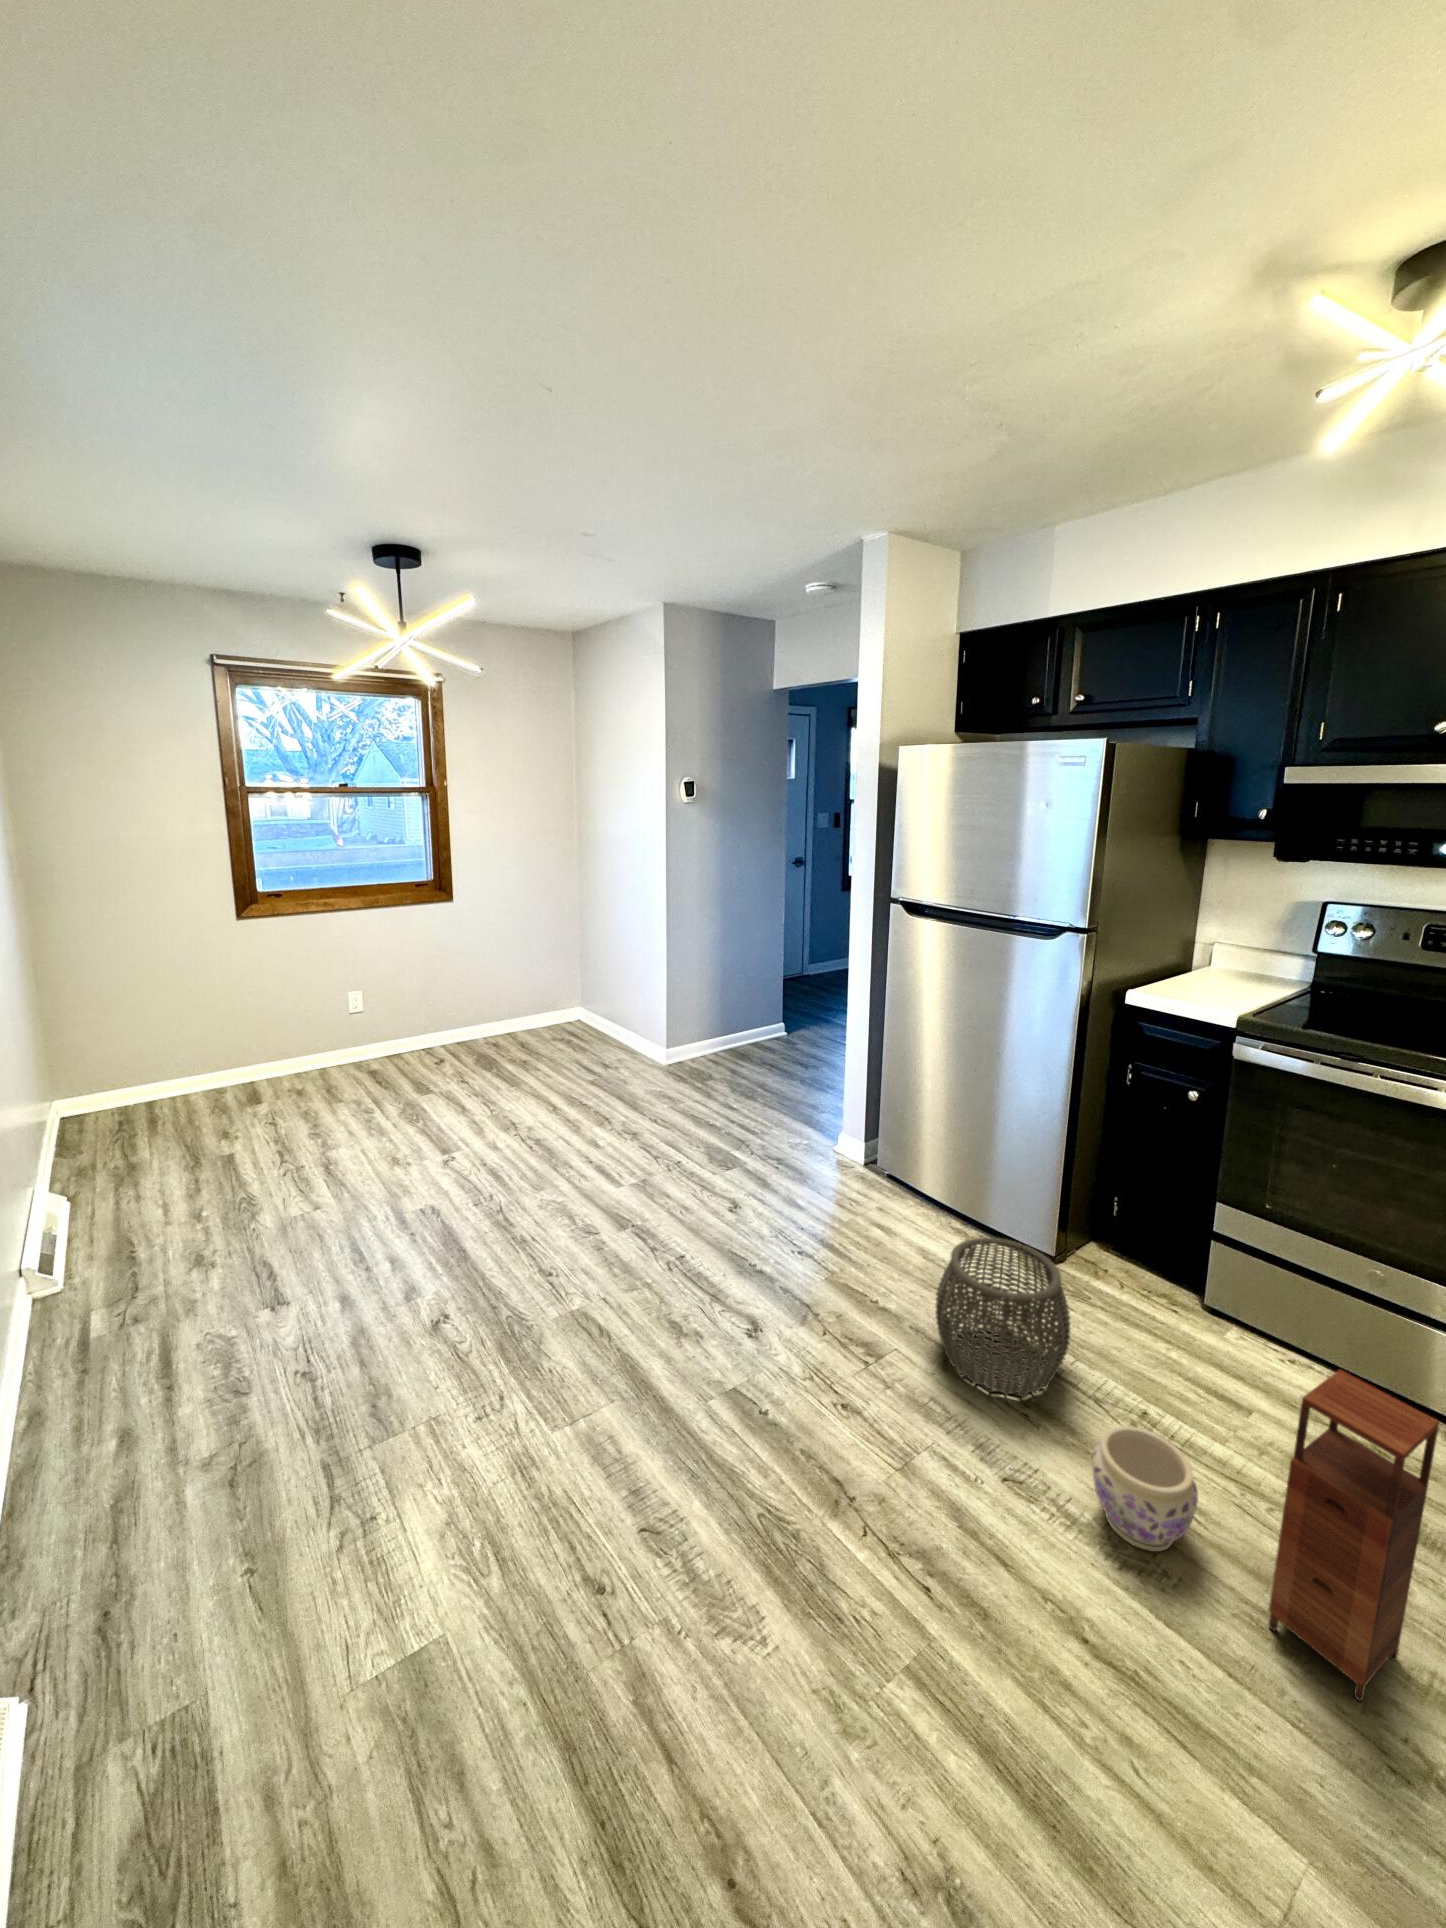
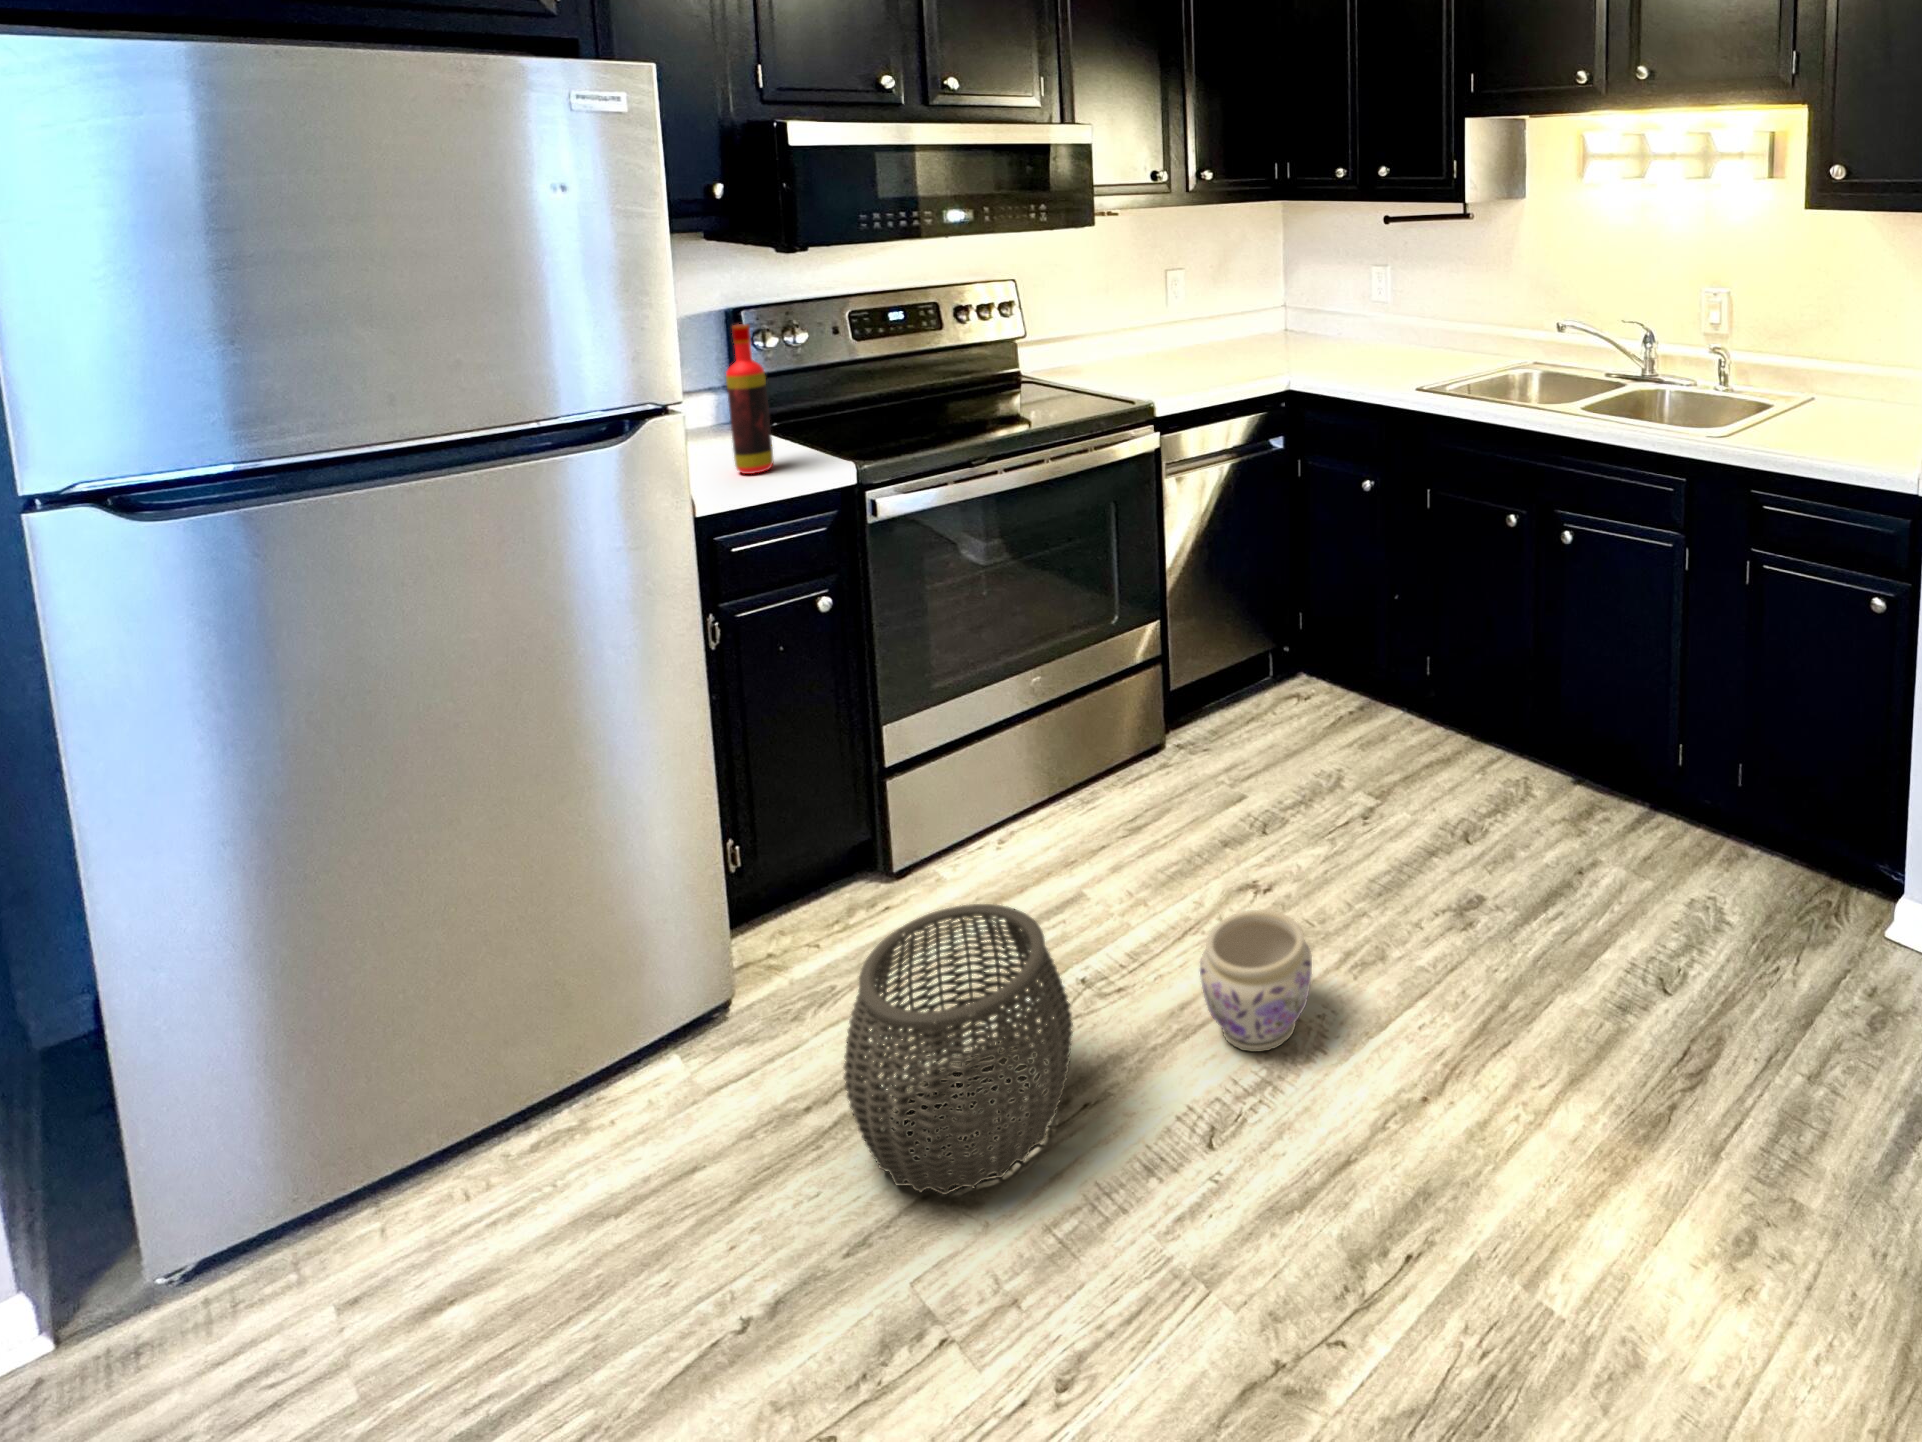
bottle: none [1186,905,1220,1002] -> present [726,324,773,474]
storage cabinet: present [1268,1370,1439,1702] -> none [1303,670,1417,961]

